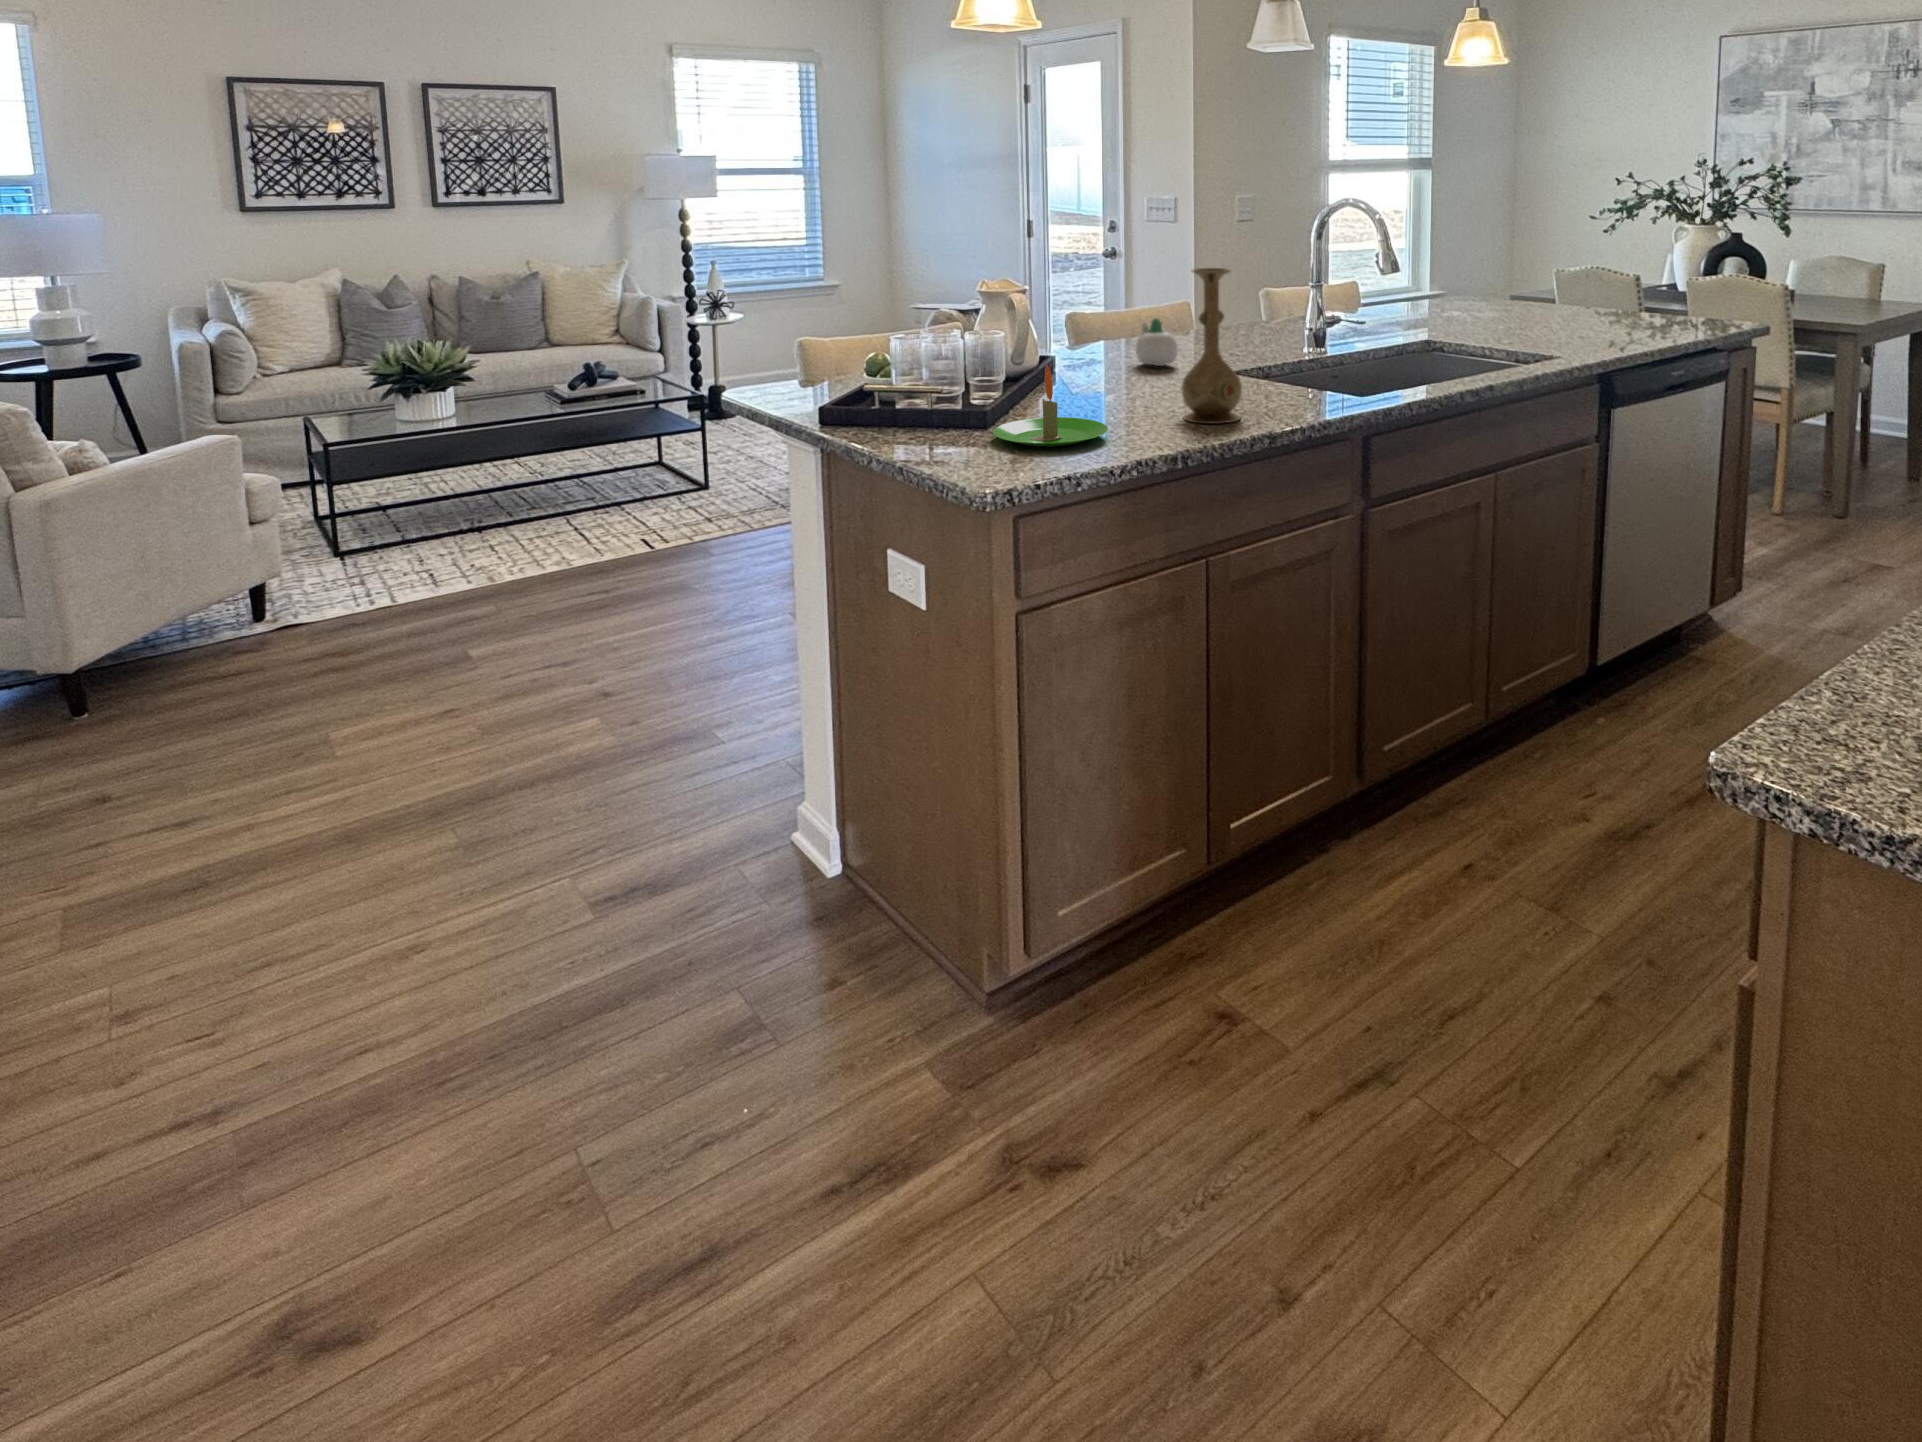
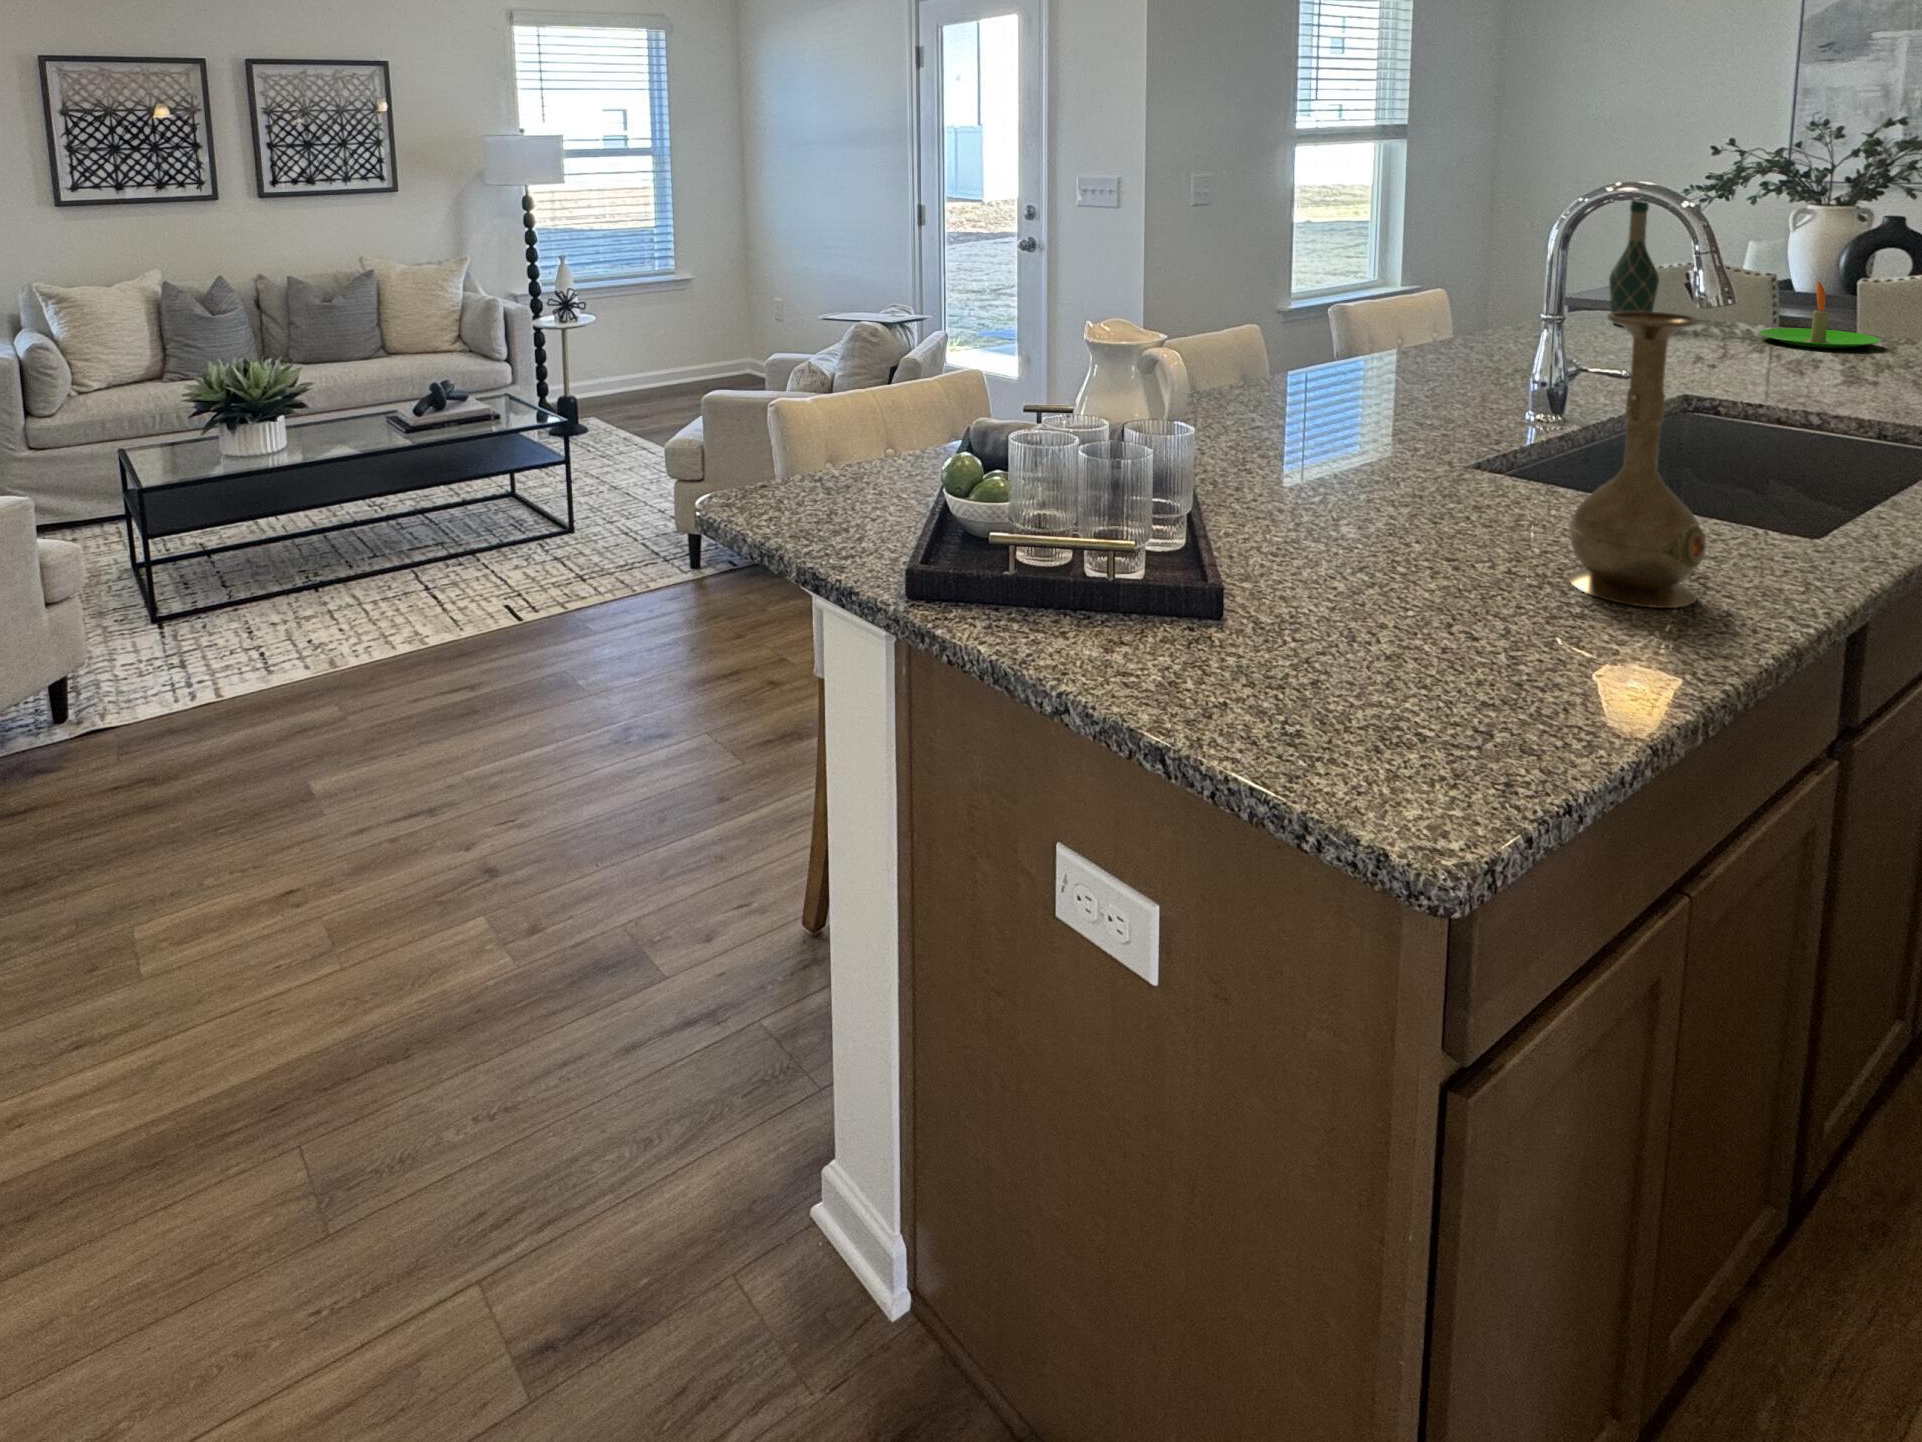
wine bottle: none [1452,214,1483,307] -> present [1609,200,1659,324]
succulent planter: present [1136,318,1178,366] -> none [1305,370,1385,447]
candle: present [993,364,1108,447] -> present [1759,282,1882,348]

